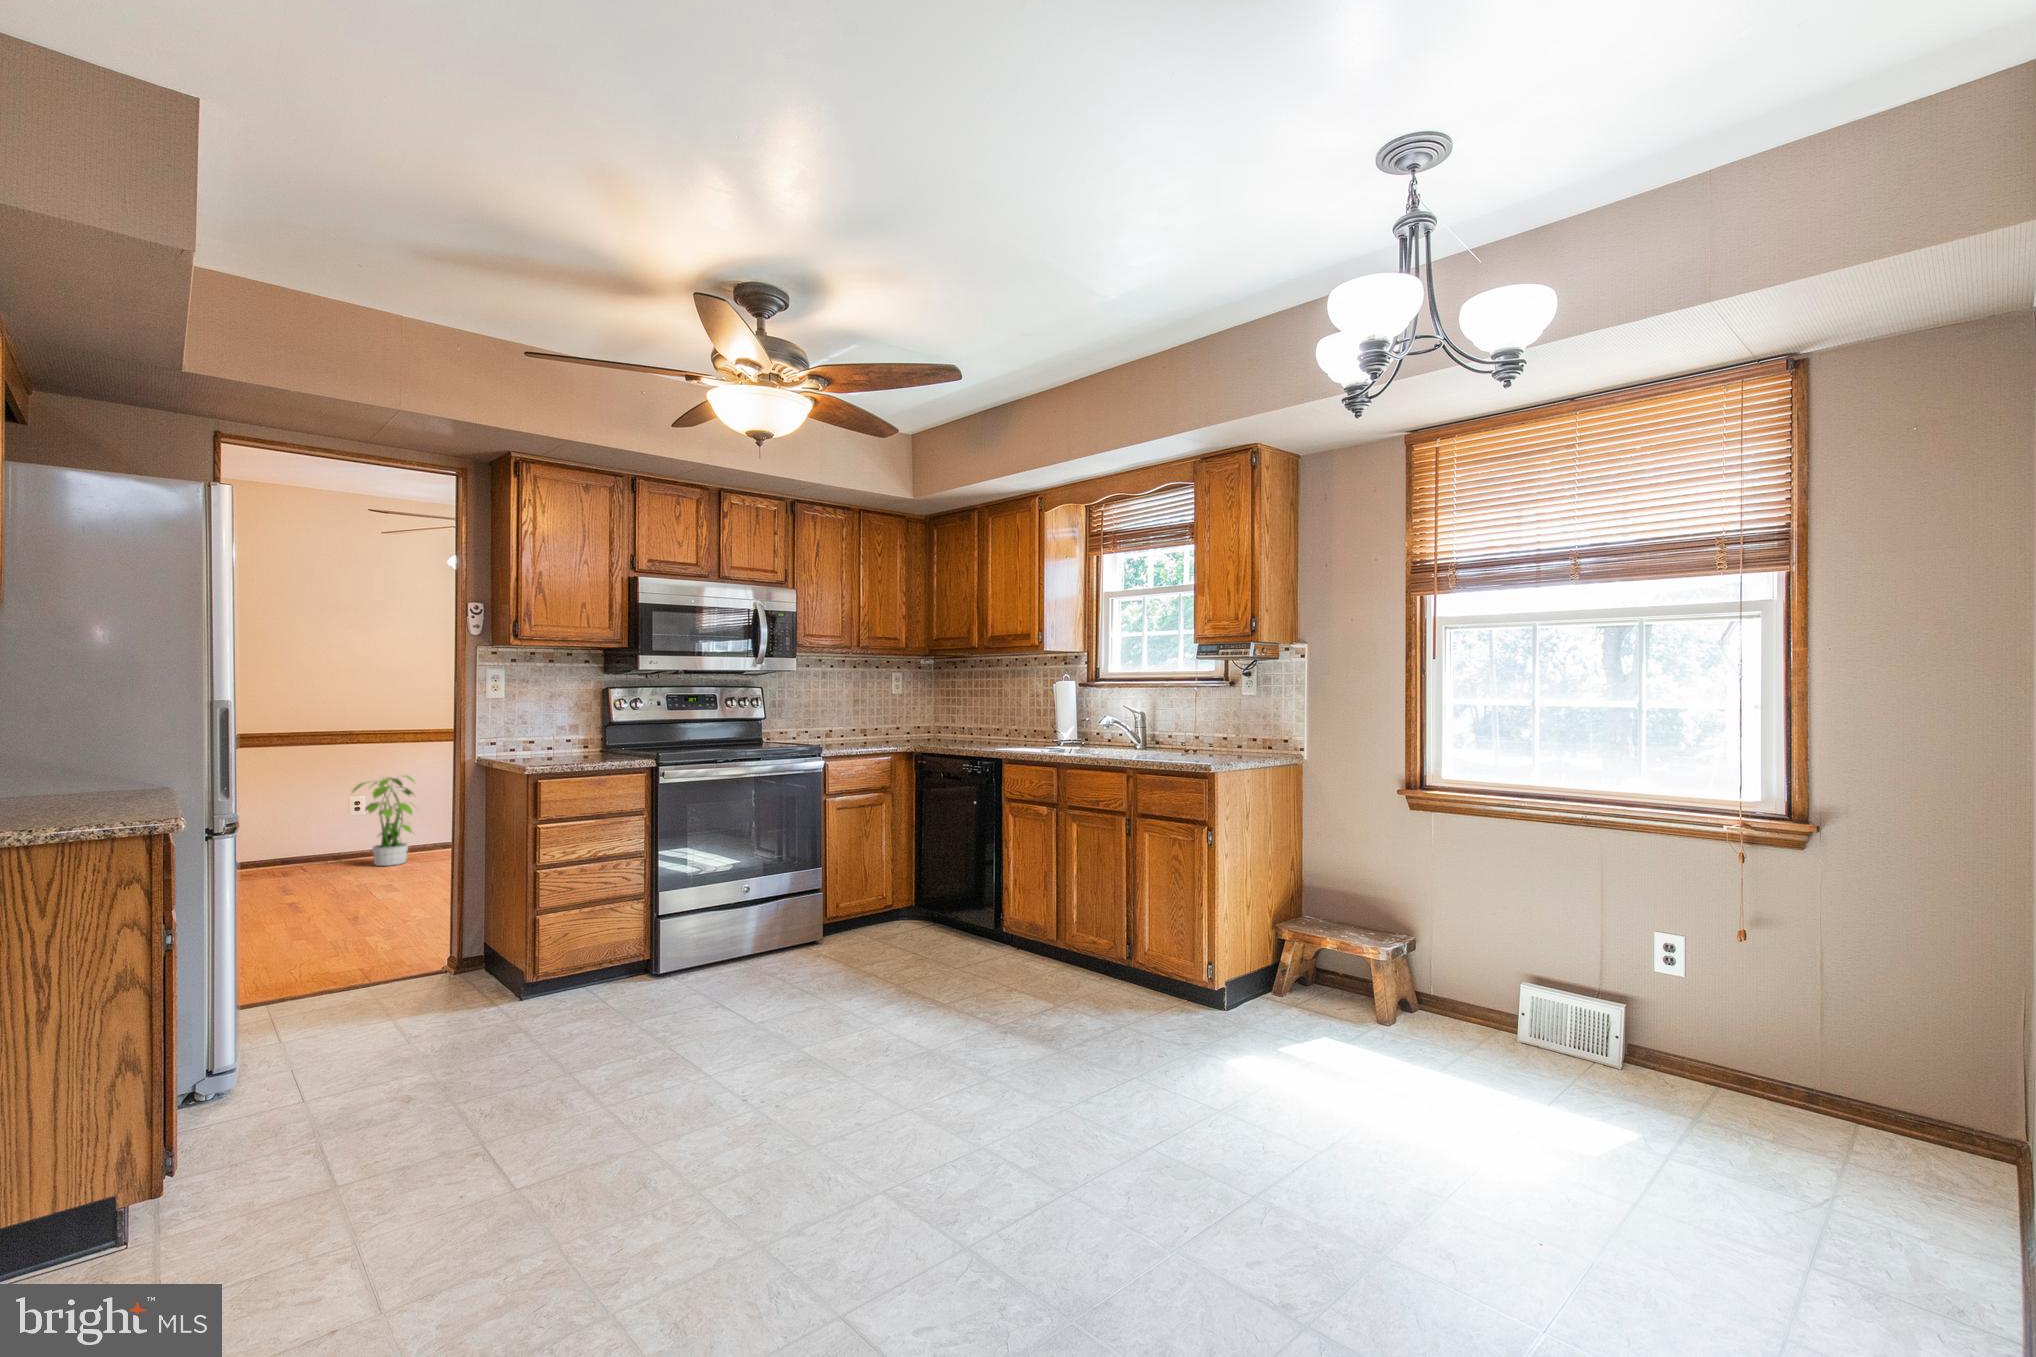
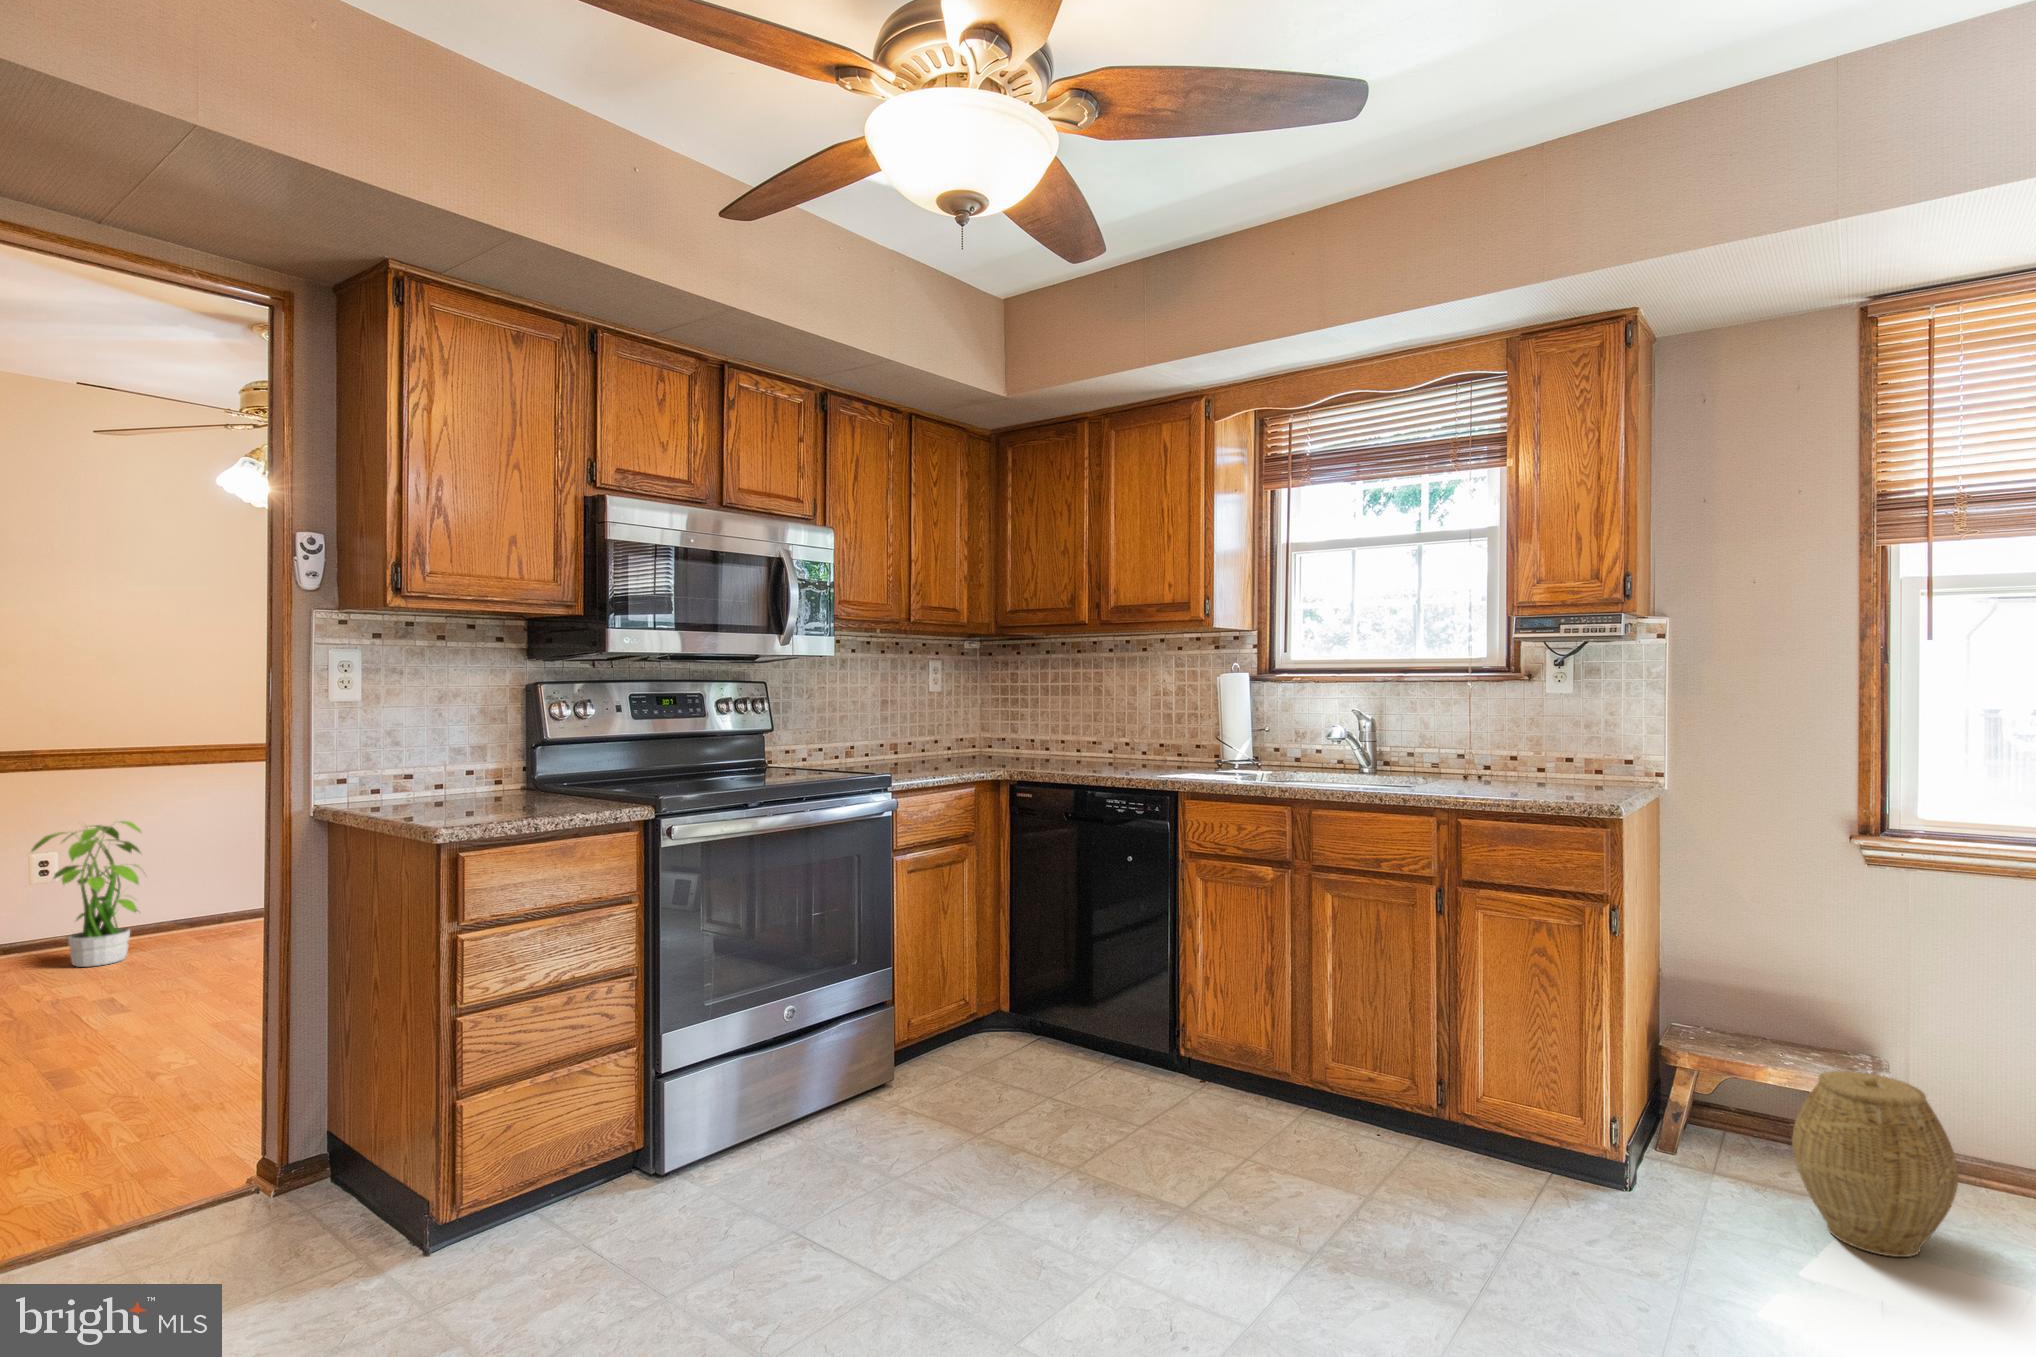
woven basket: none [1304,933,1390,1043] -> present [1792,1071,1958,1257]

